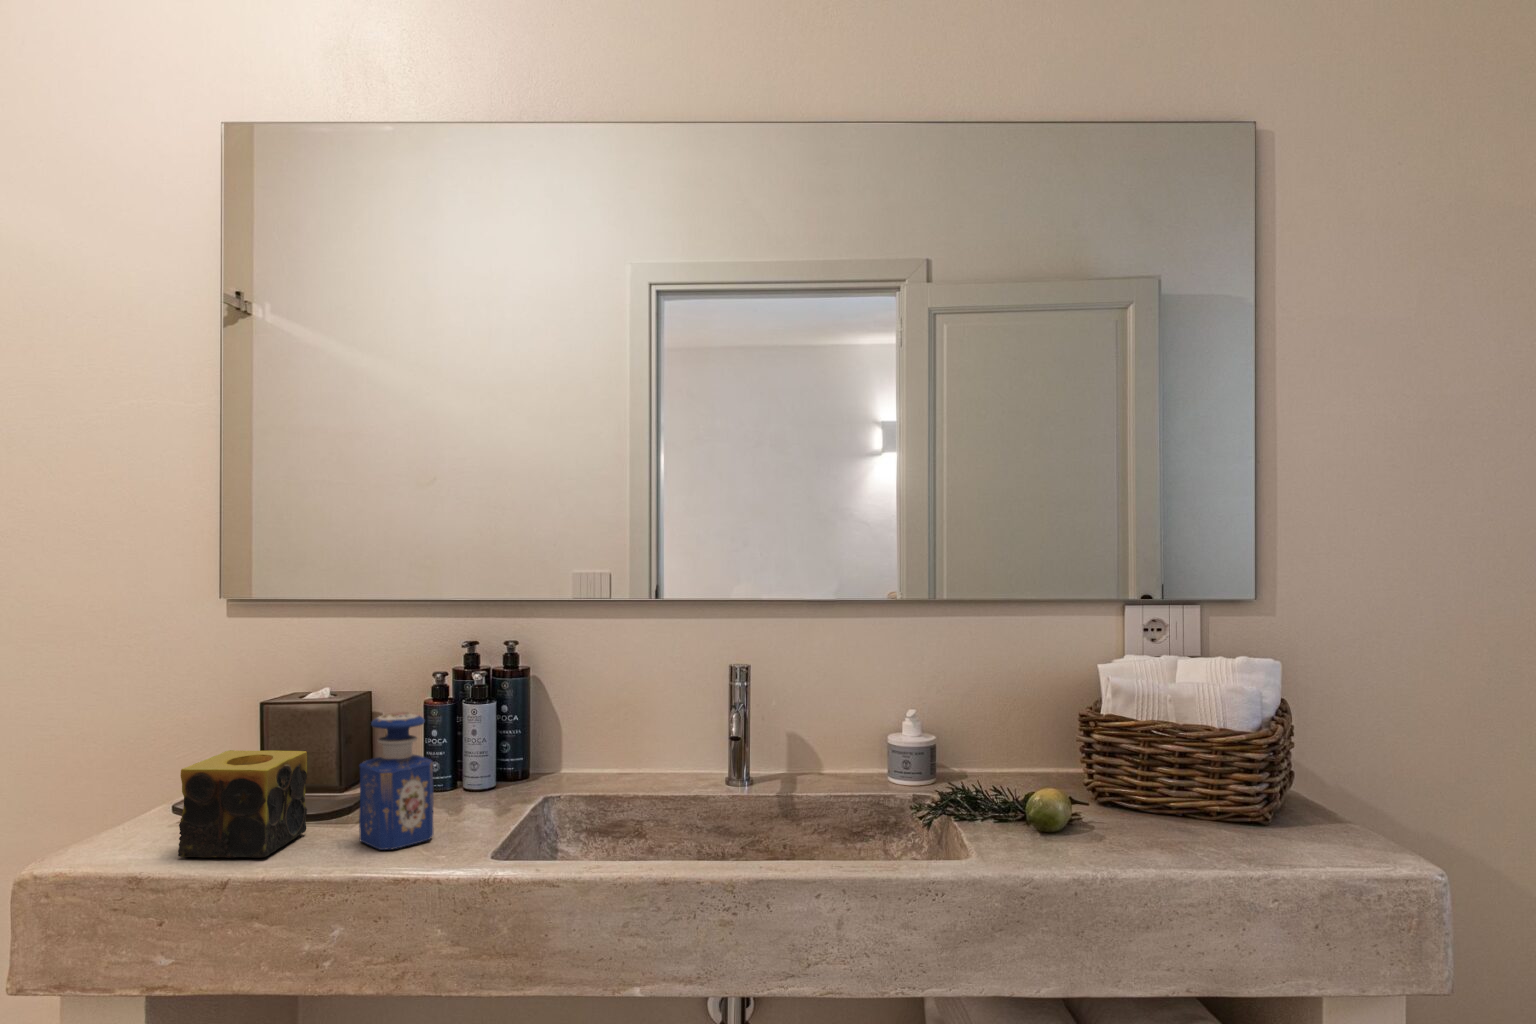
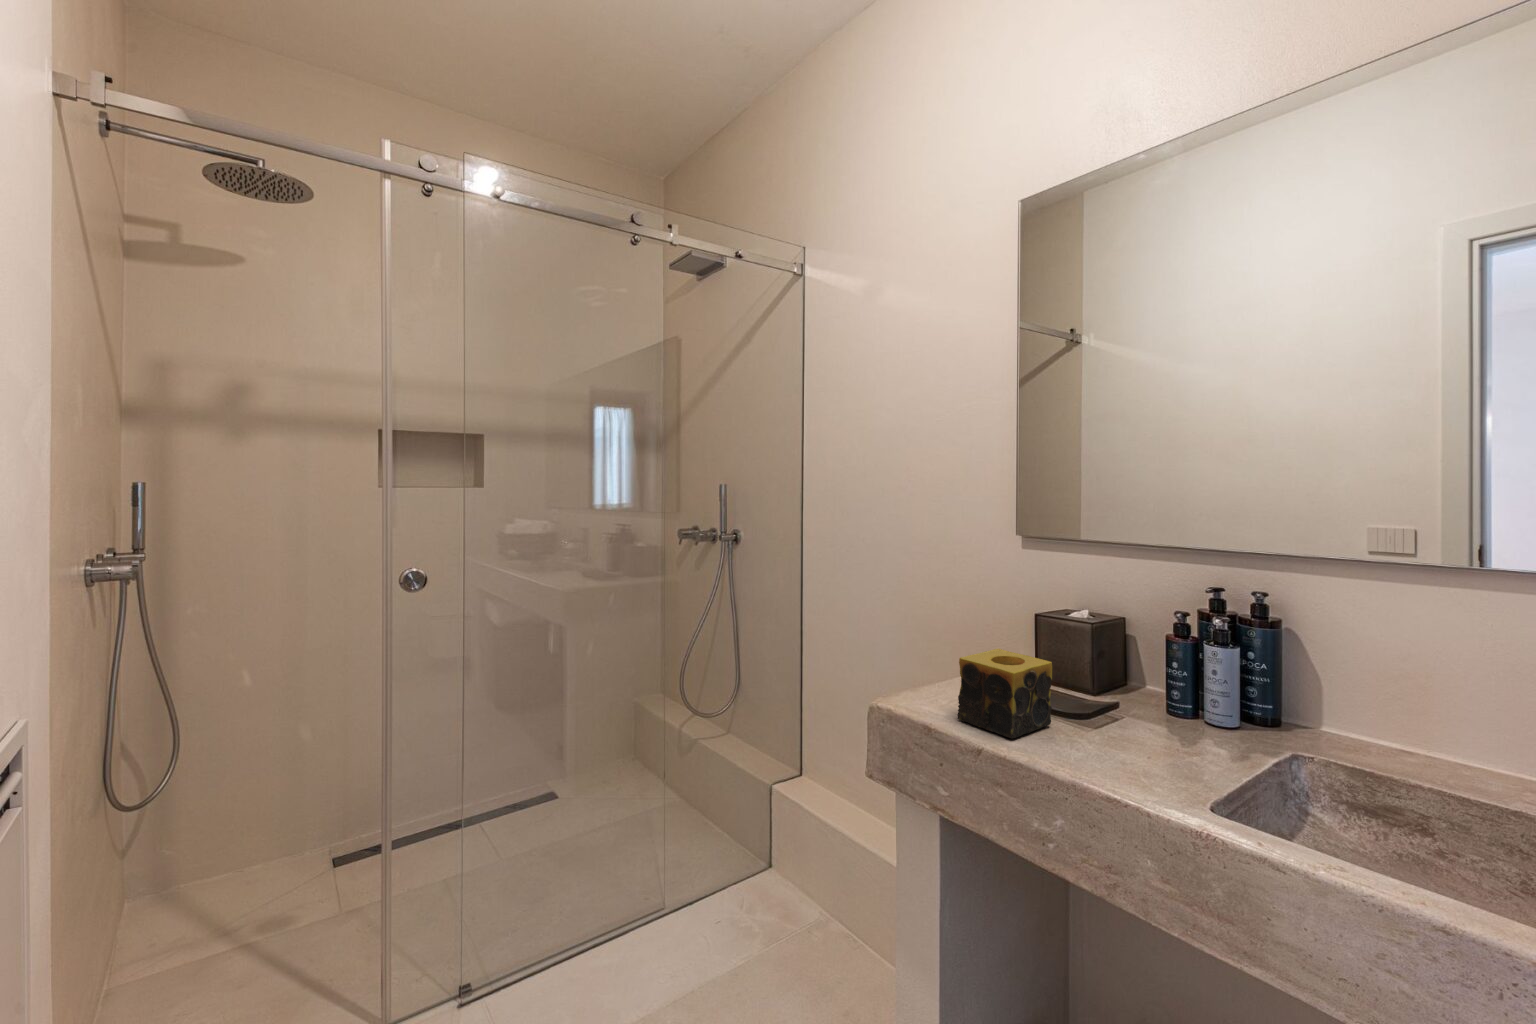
perfume bottle: present [359,712,433,850] -> none [1090,646,1158,767]

